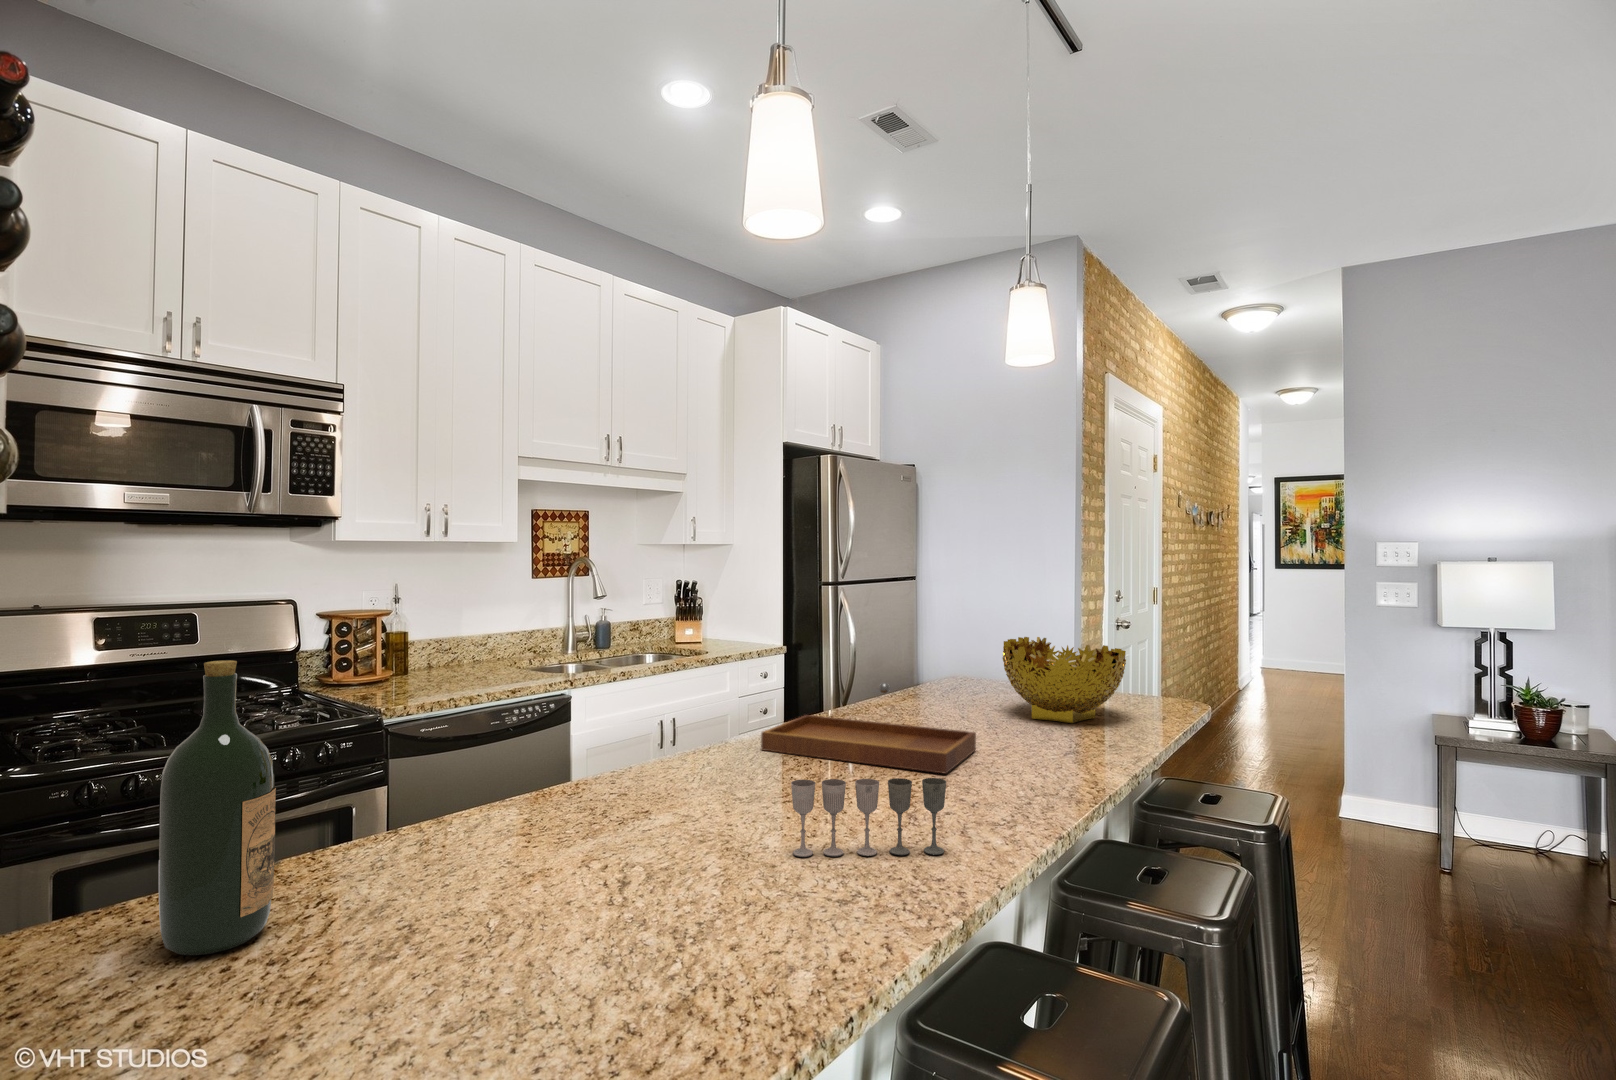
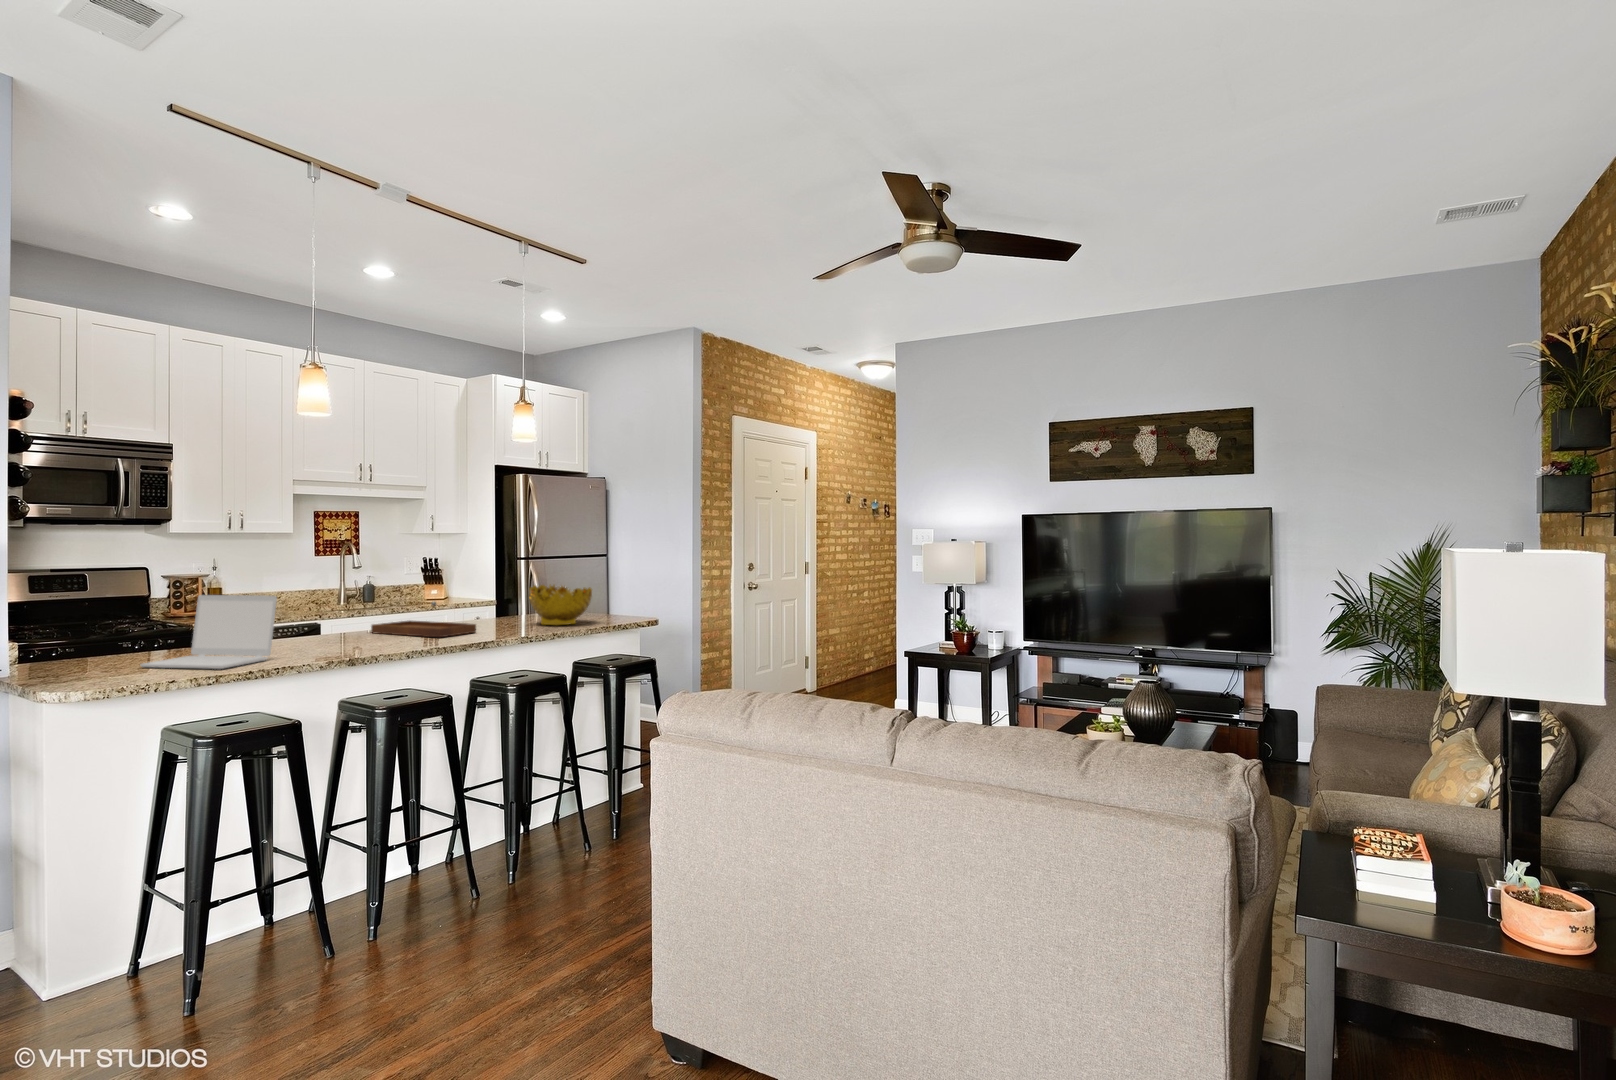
wine bottle: present [159,660,276,955] -> none [82,575,120,664]
laptop: none [345,709,717,1017] -> present [141,595,277,669]
wine glass: present [791,778,946,857] -> none [325,625,387,652]

